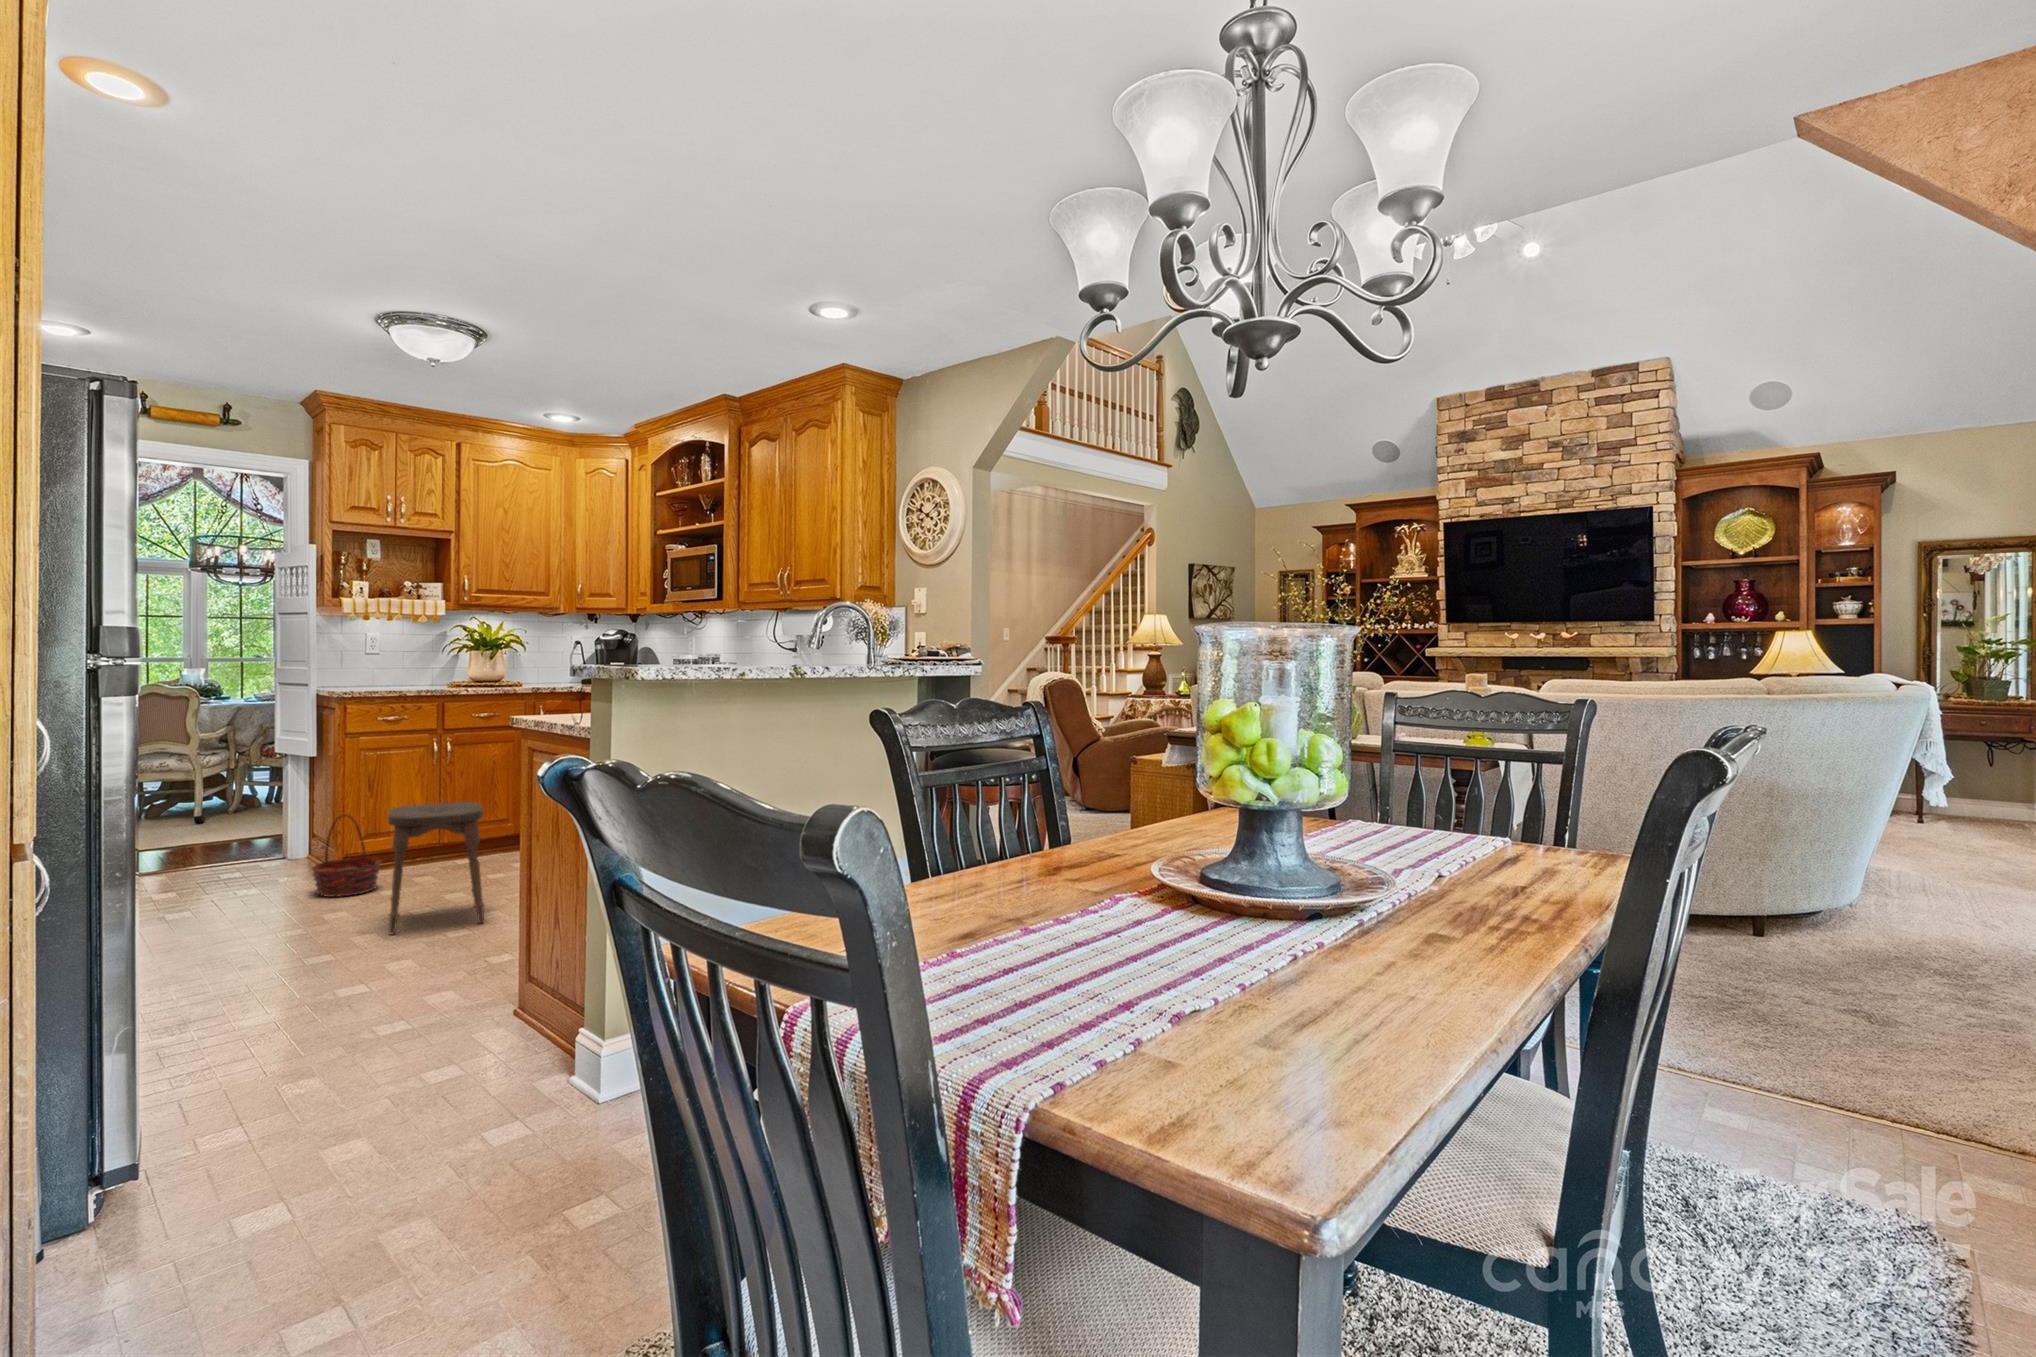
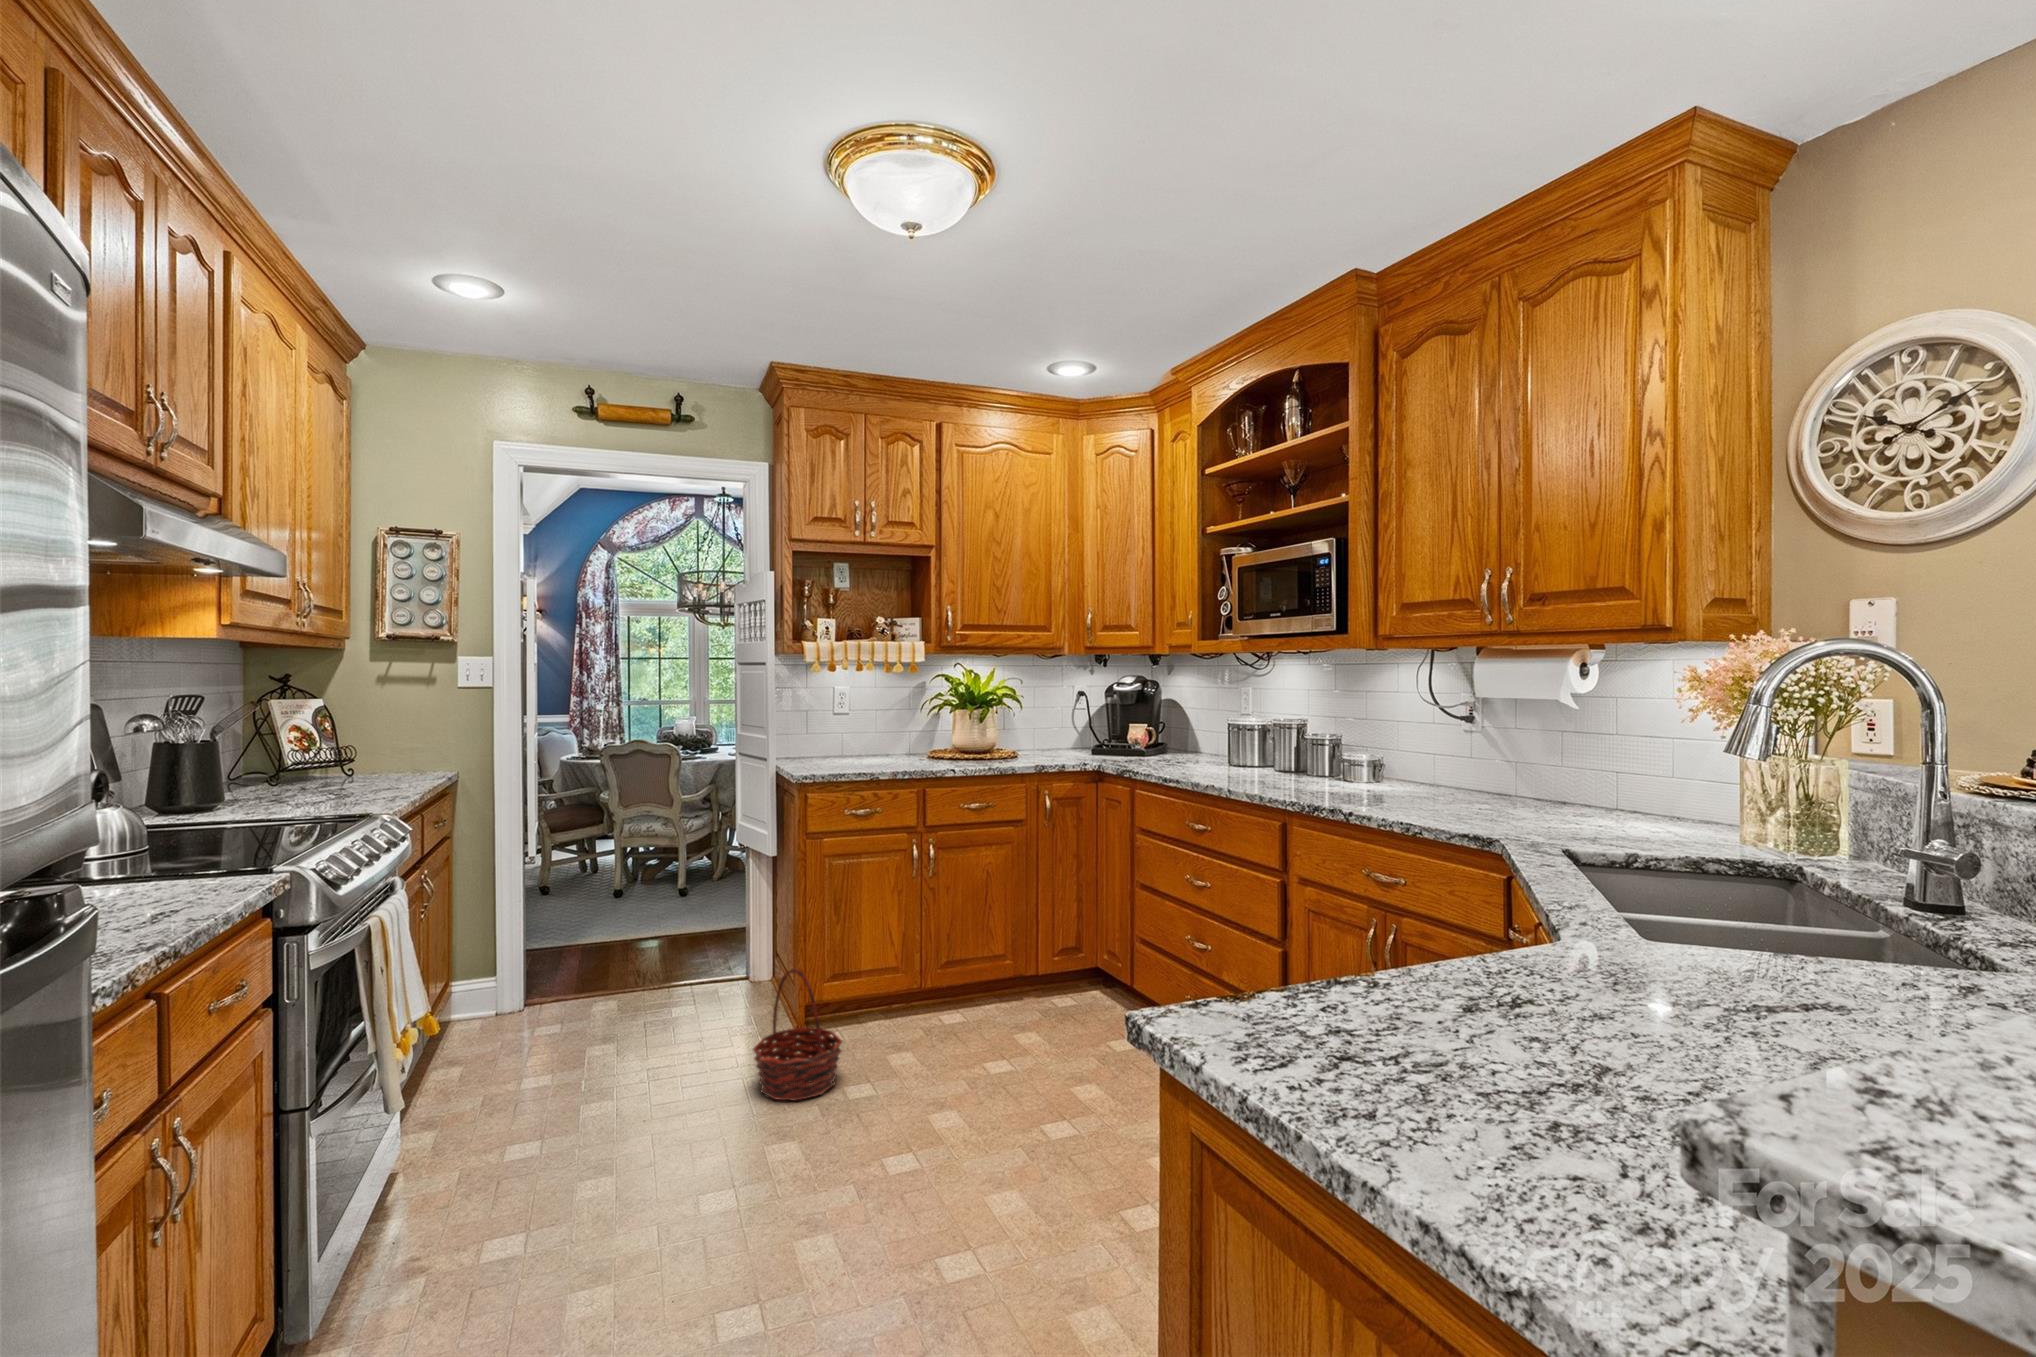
stool: present [388,802,484,934] -> none [840,996,992,1267]

